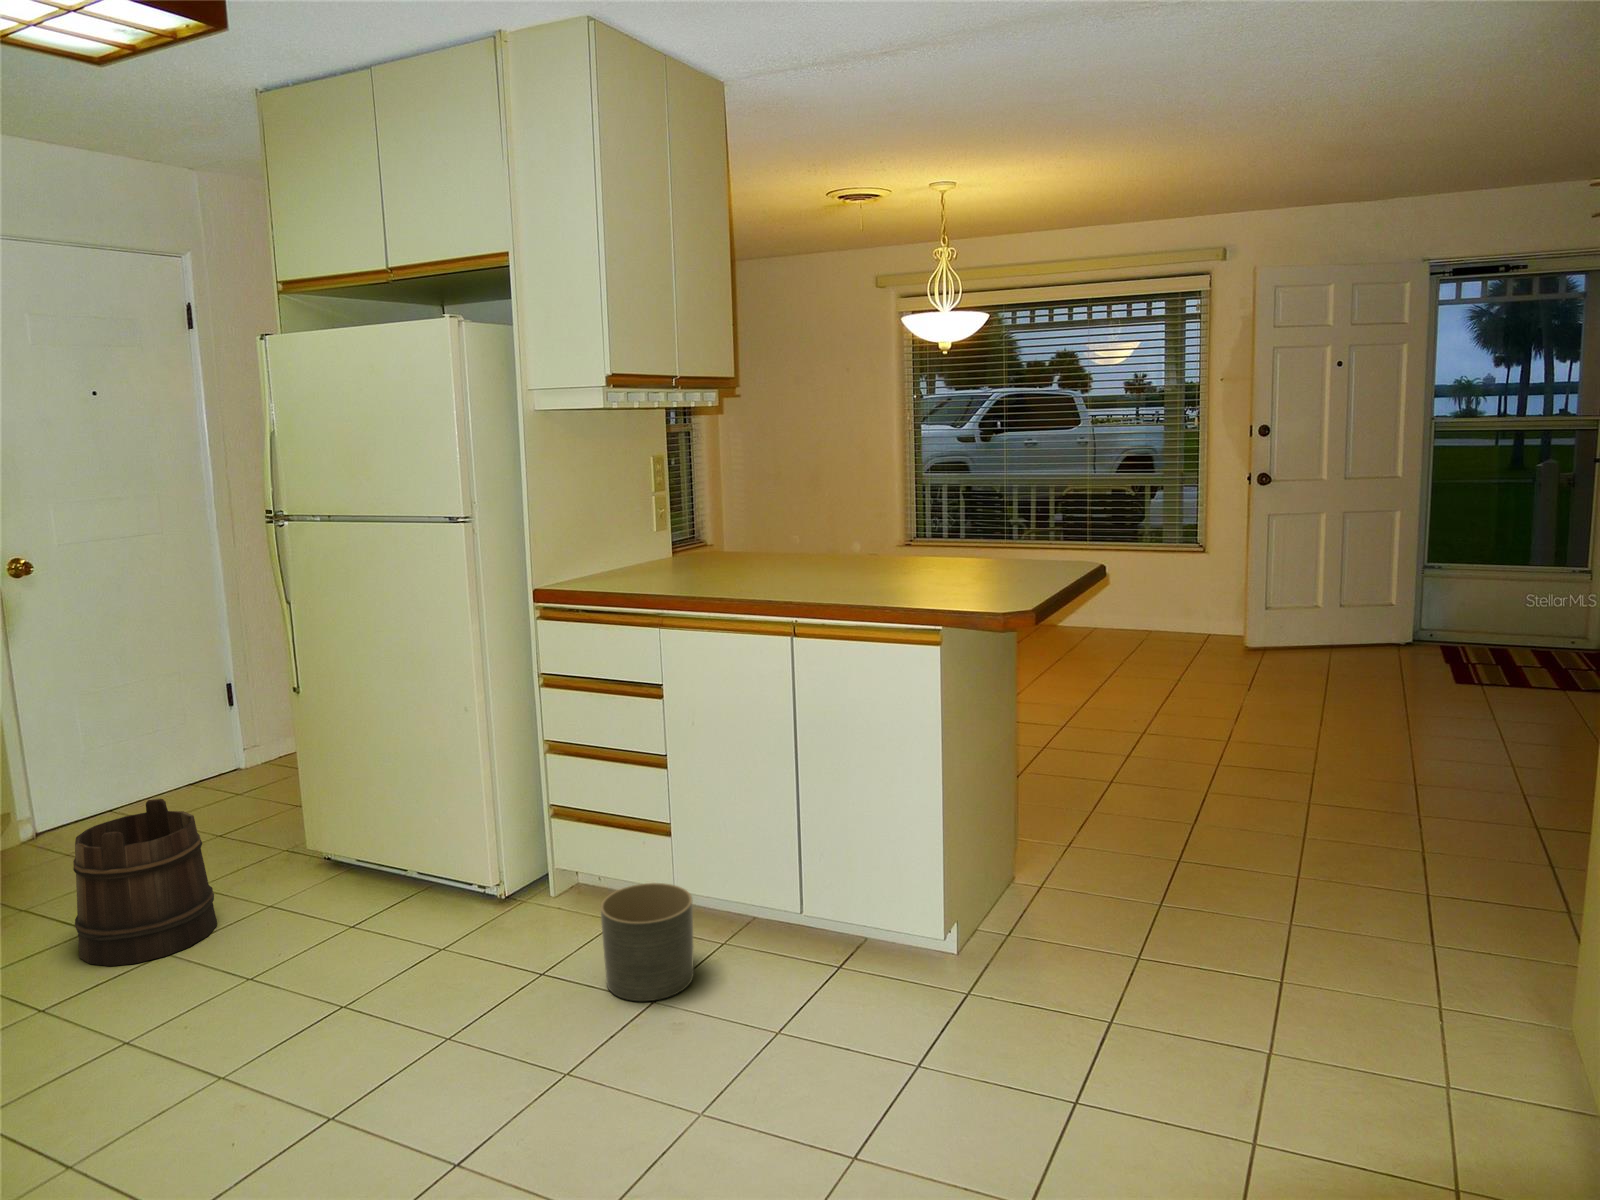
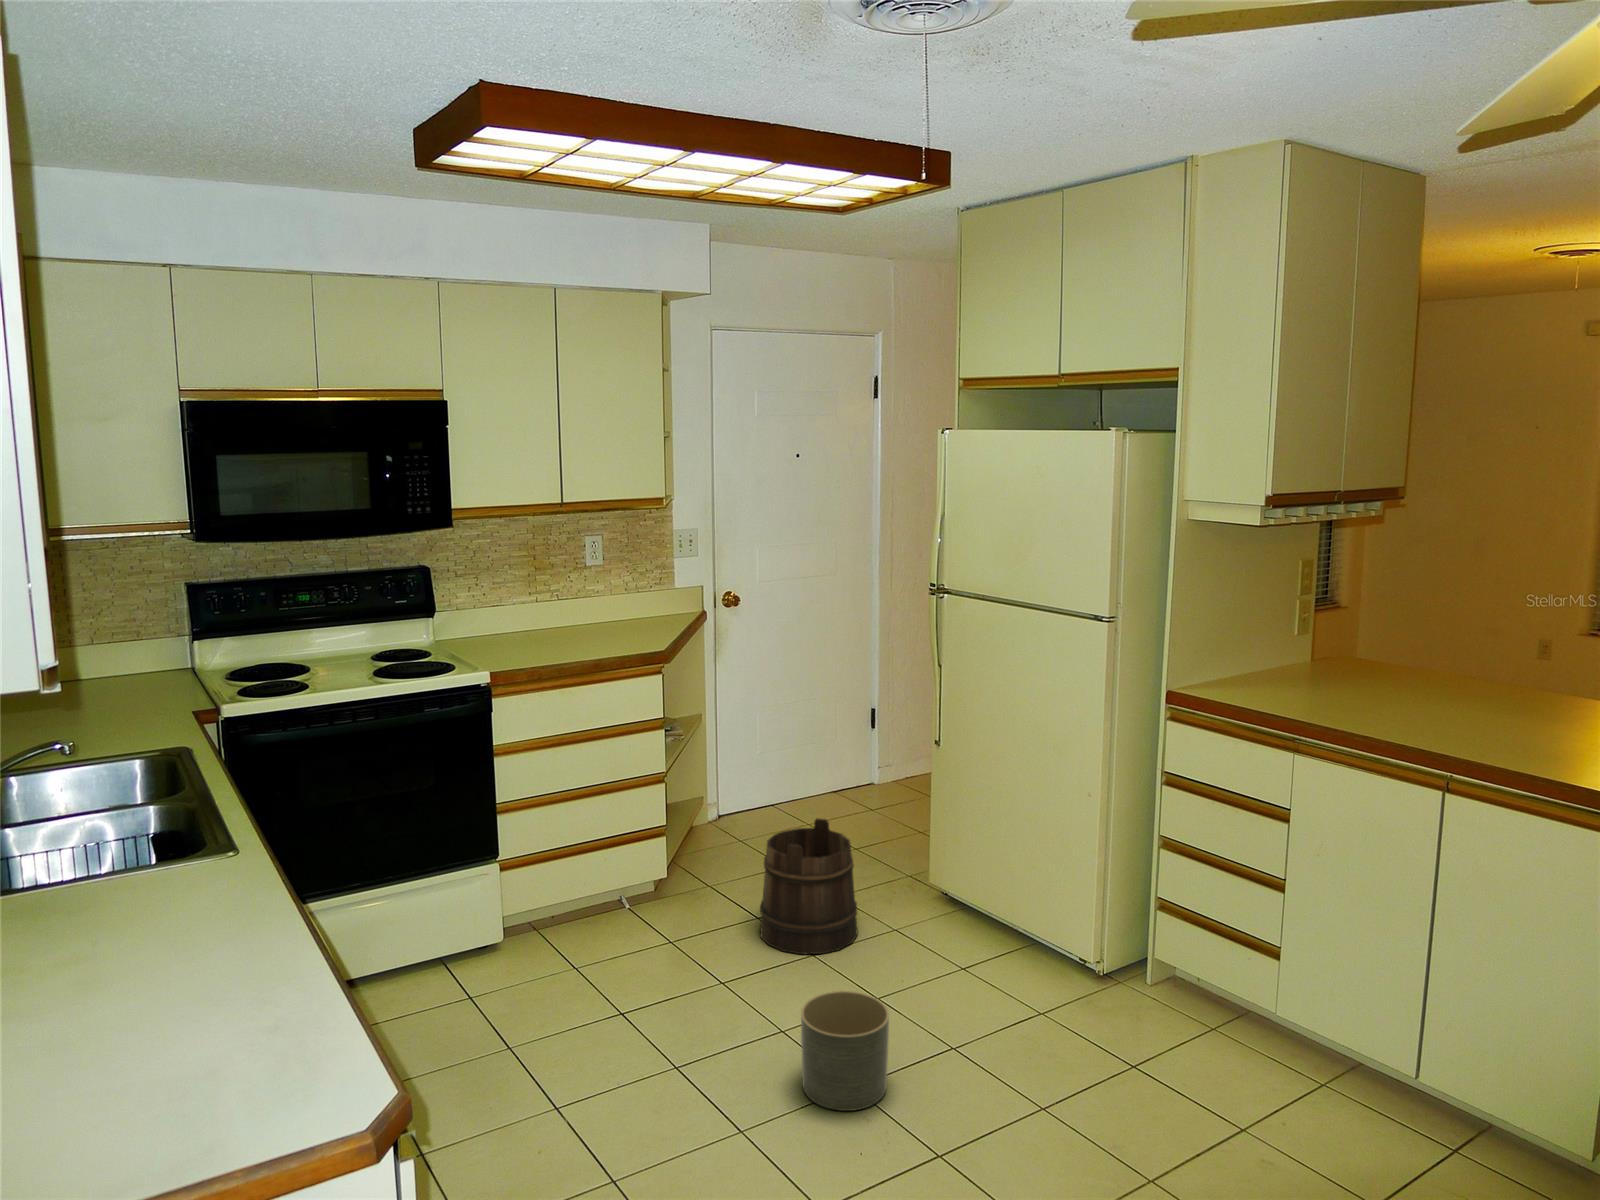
planter: present [601,883,694,1001] -> present [801,991,889,1111]

